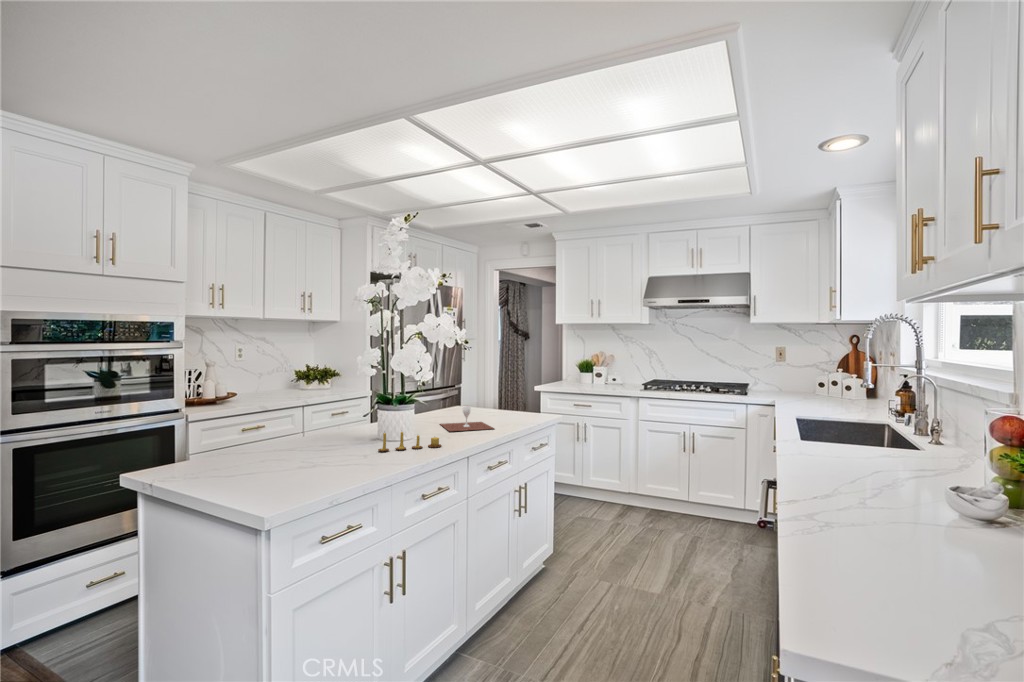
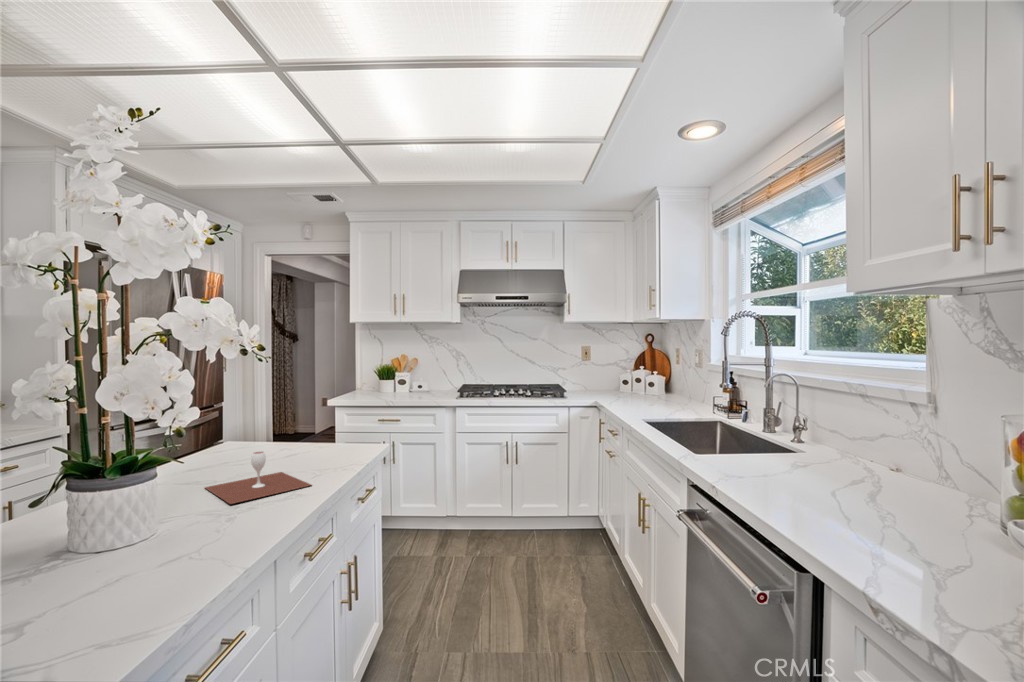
candle: present [378,432,441,451] -> none [63,531,225,598]

